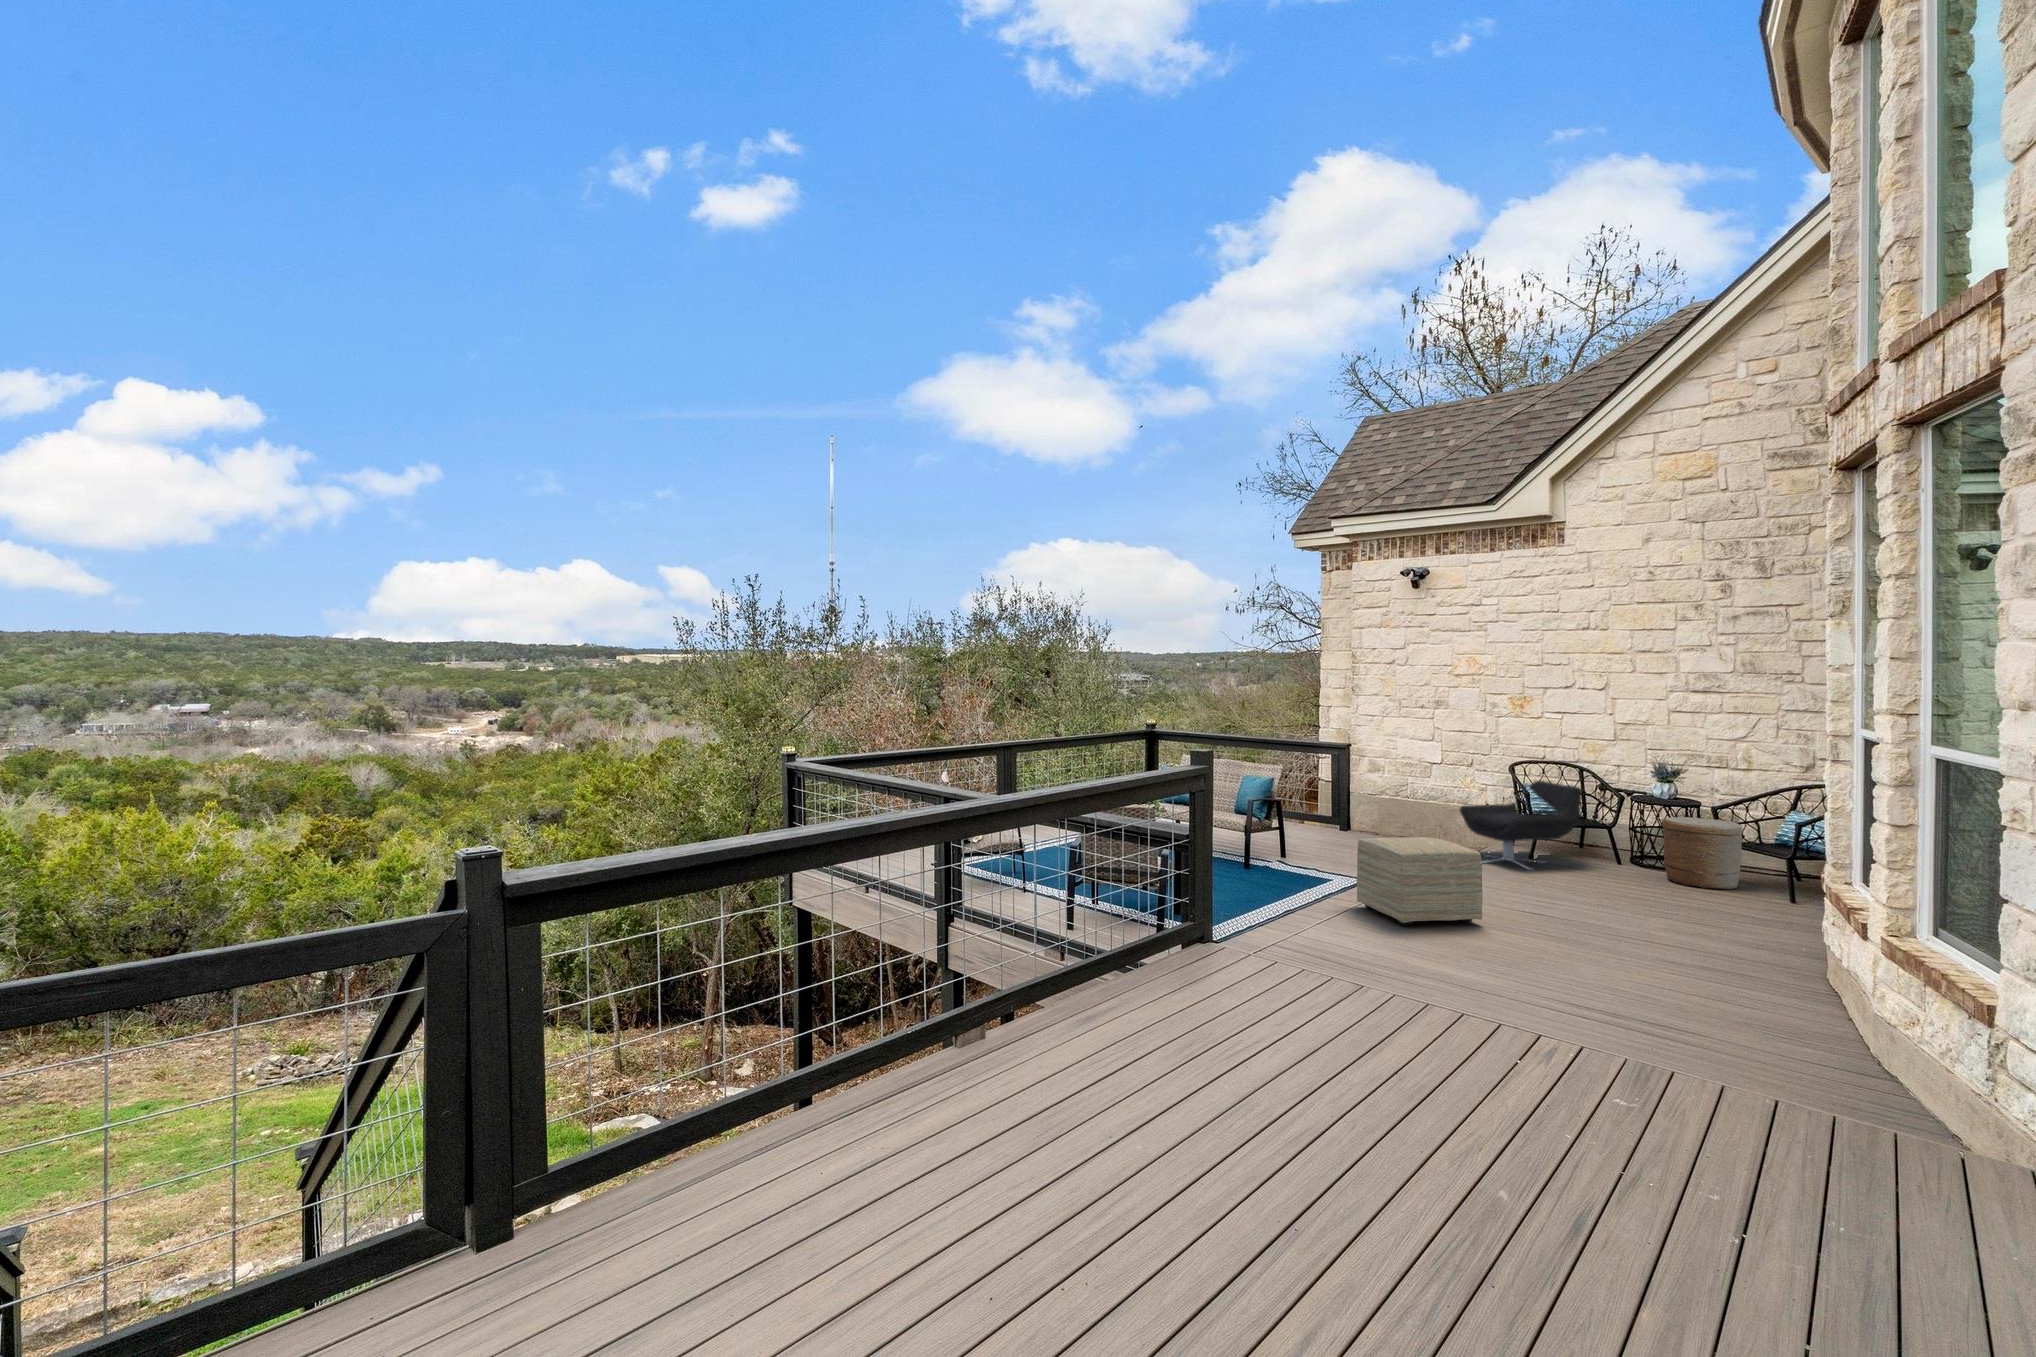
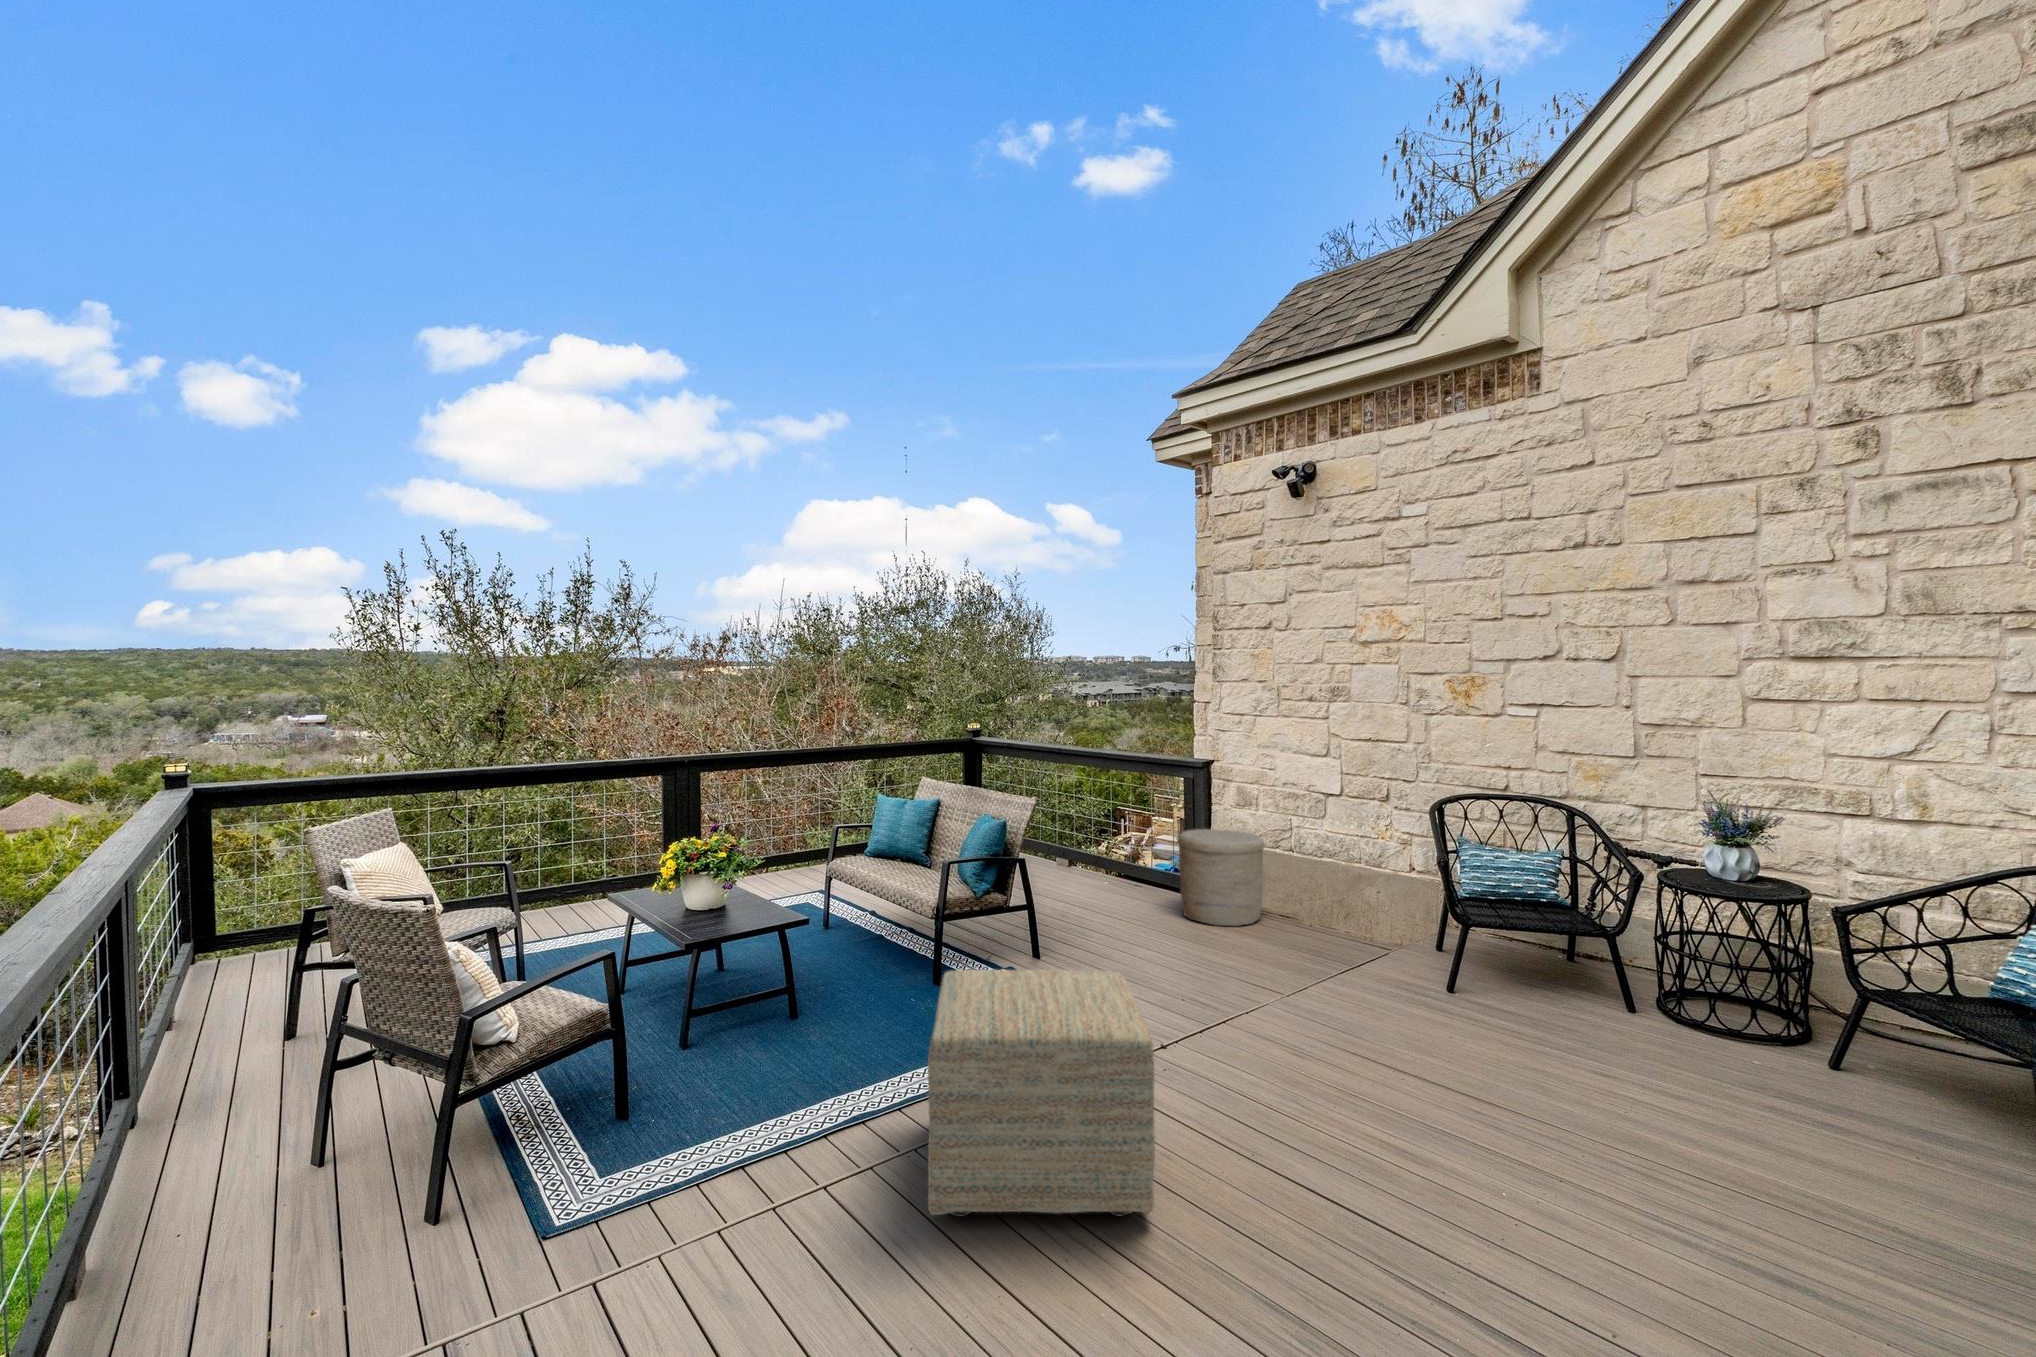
lounge chair: present [1460,780,1582,870] -> none [1338,830,1558,1012]
woven basket: present [1662,817,1743,889] -> present [1177,829,1265,926]

